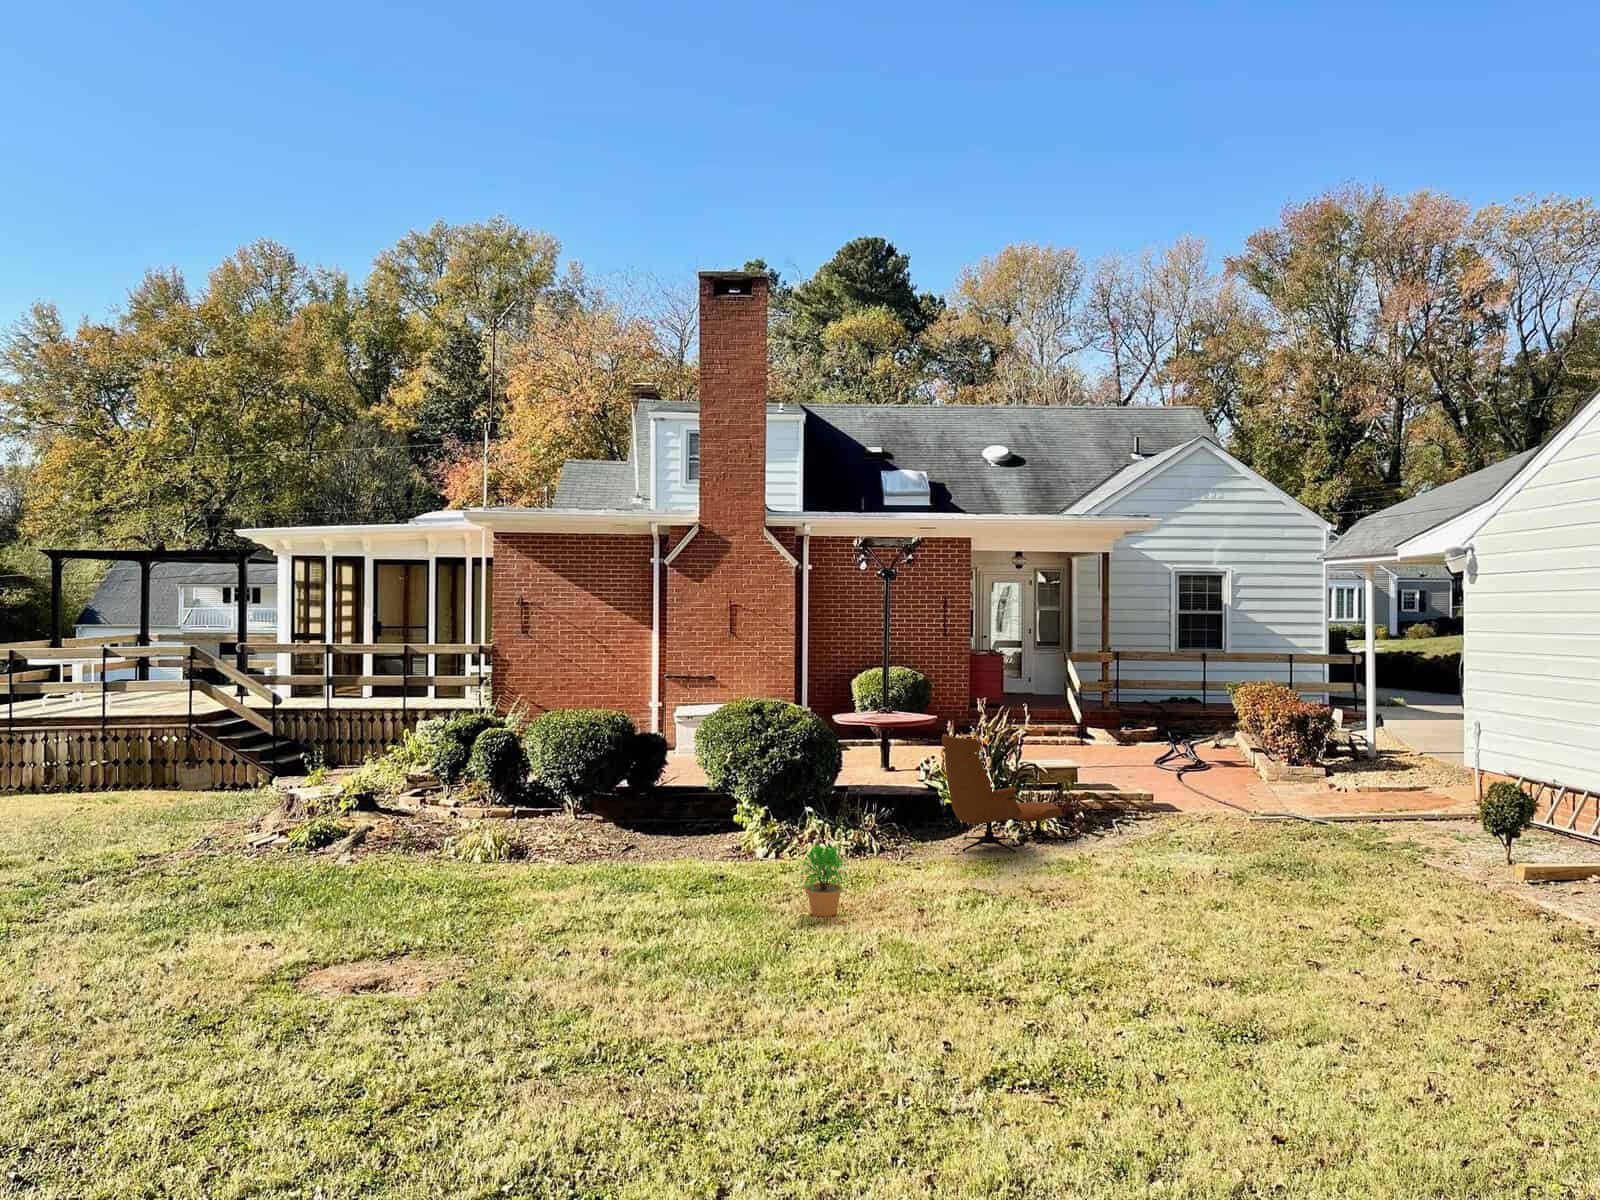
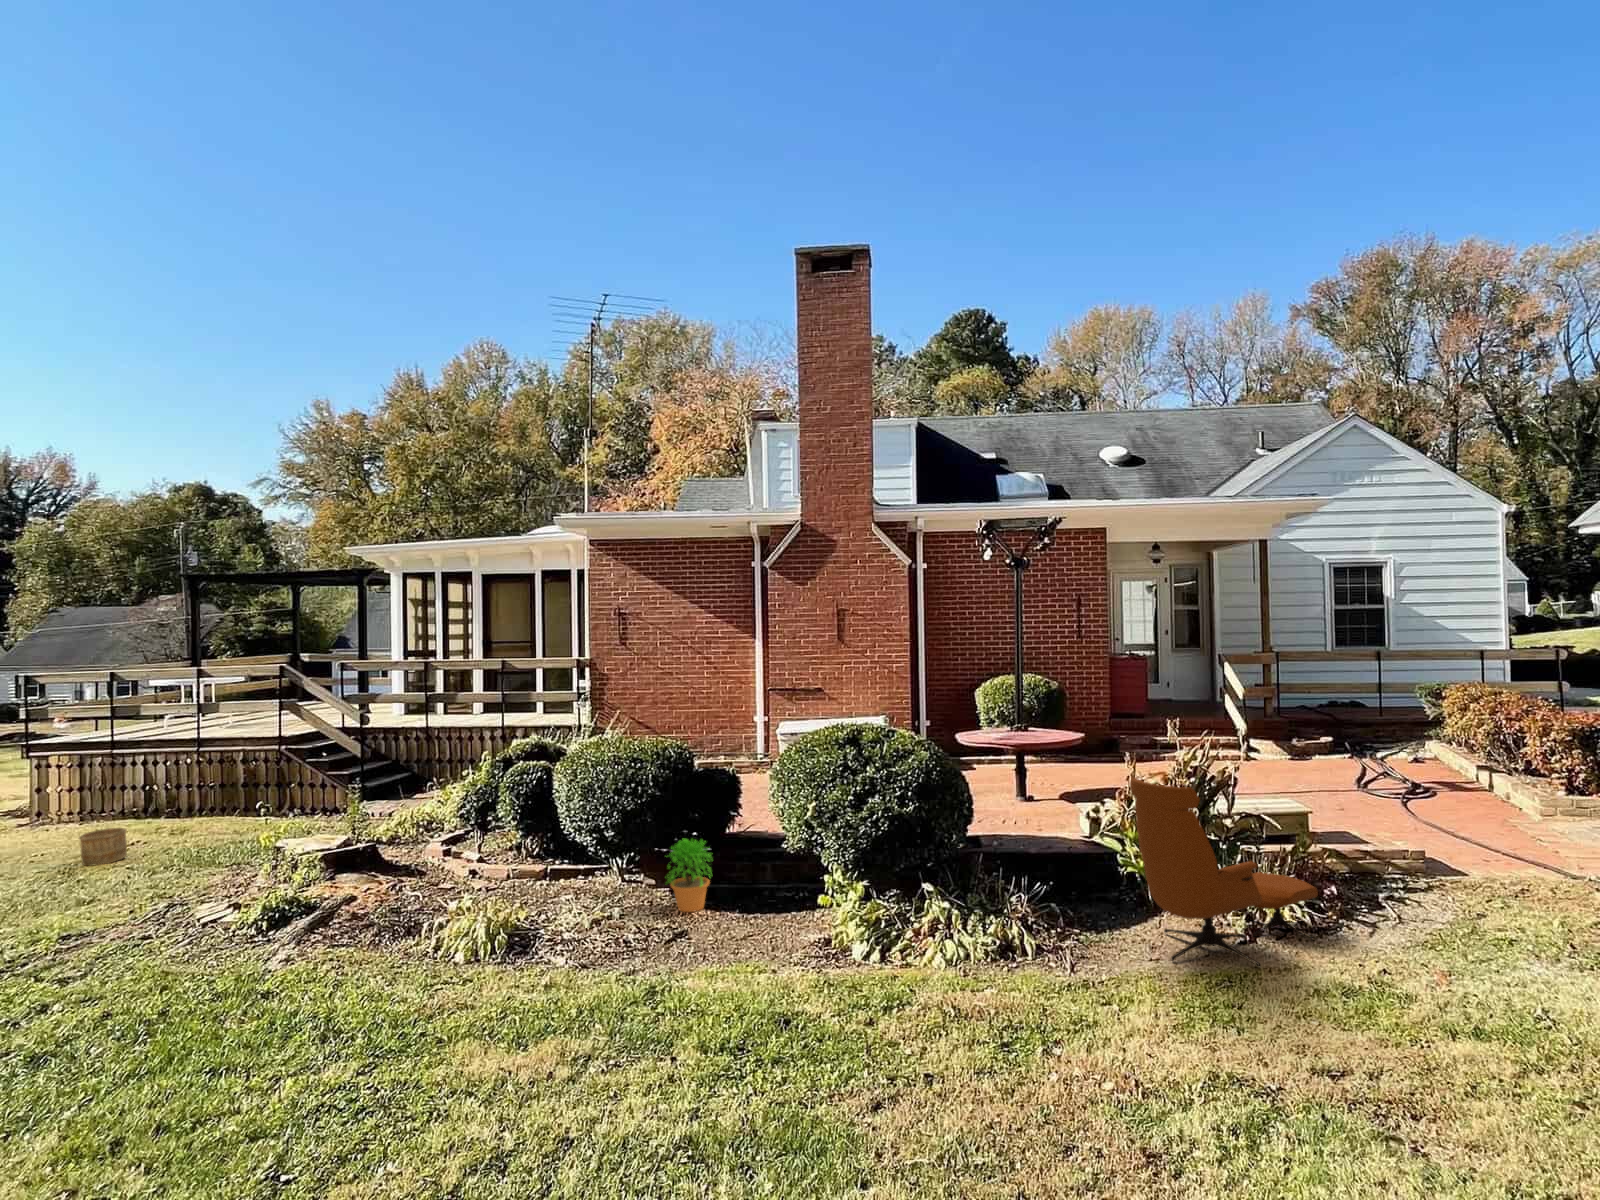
wooden bucket: present [181,767,212,791] -> present [79,828,127,866]
potted plant: present [800,846,847,916] -> present [667,839,712,912]

